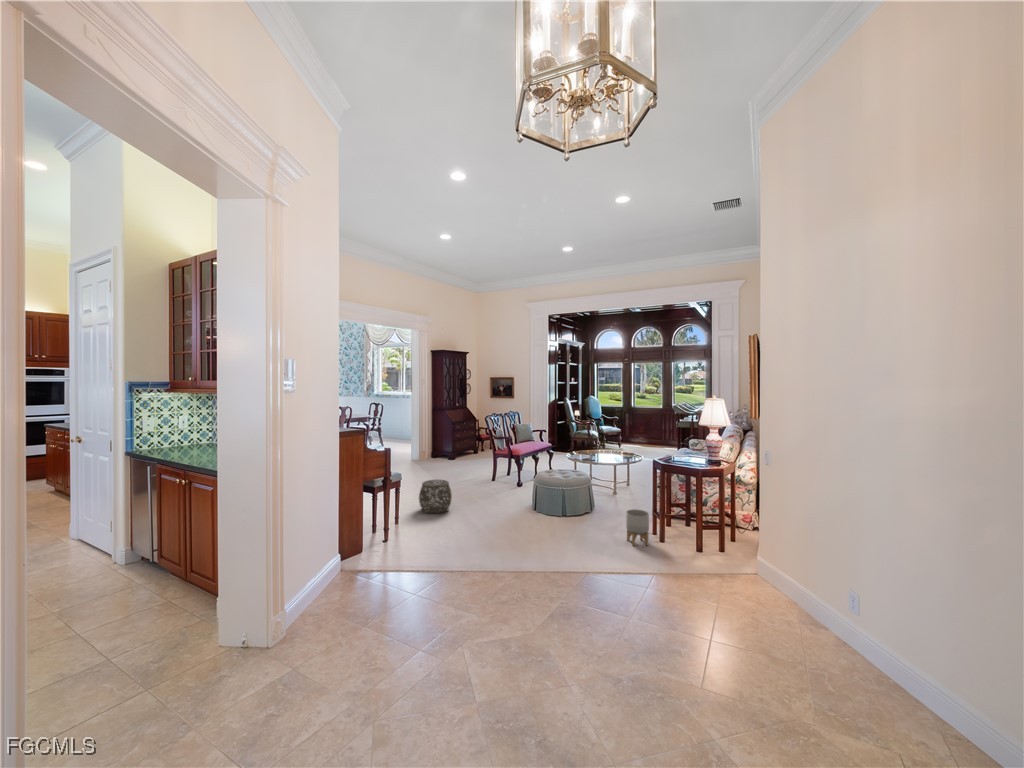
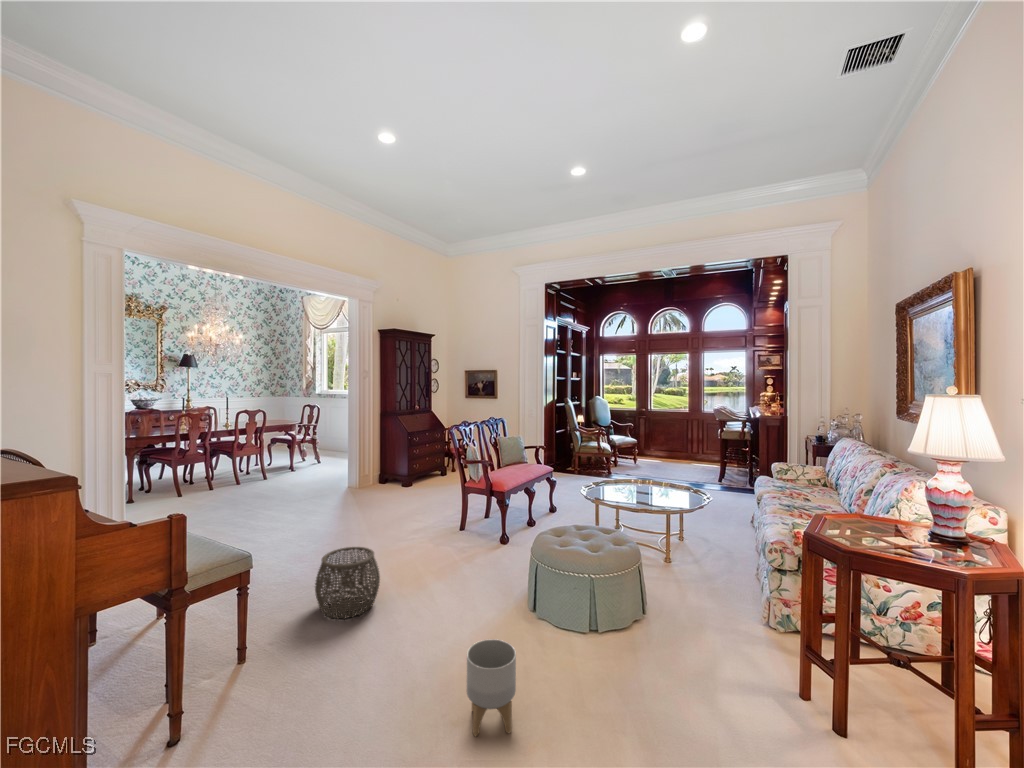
planter: present [626,509,649,546] -> present [467,639,516,736]

